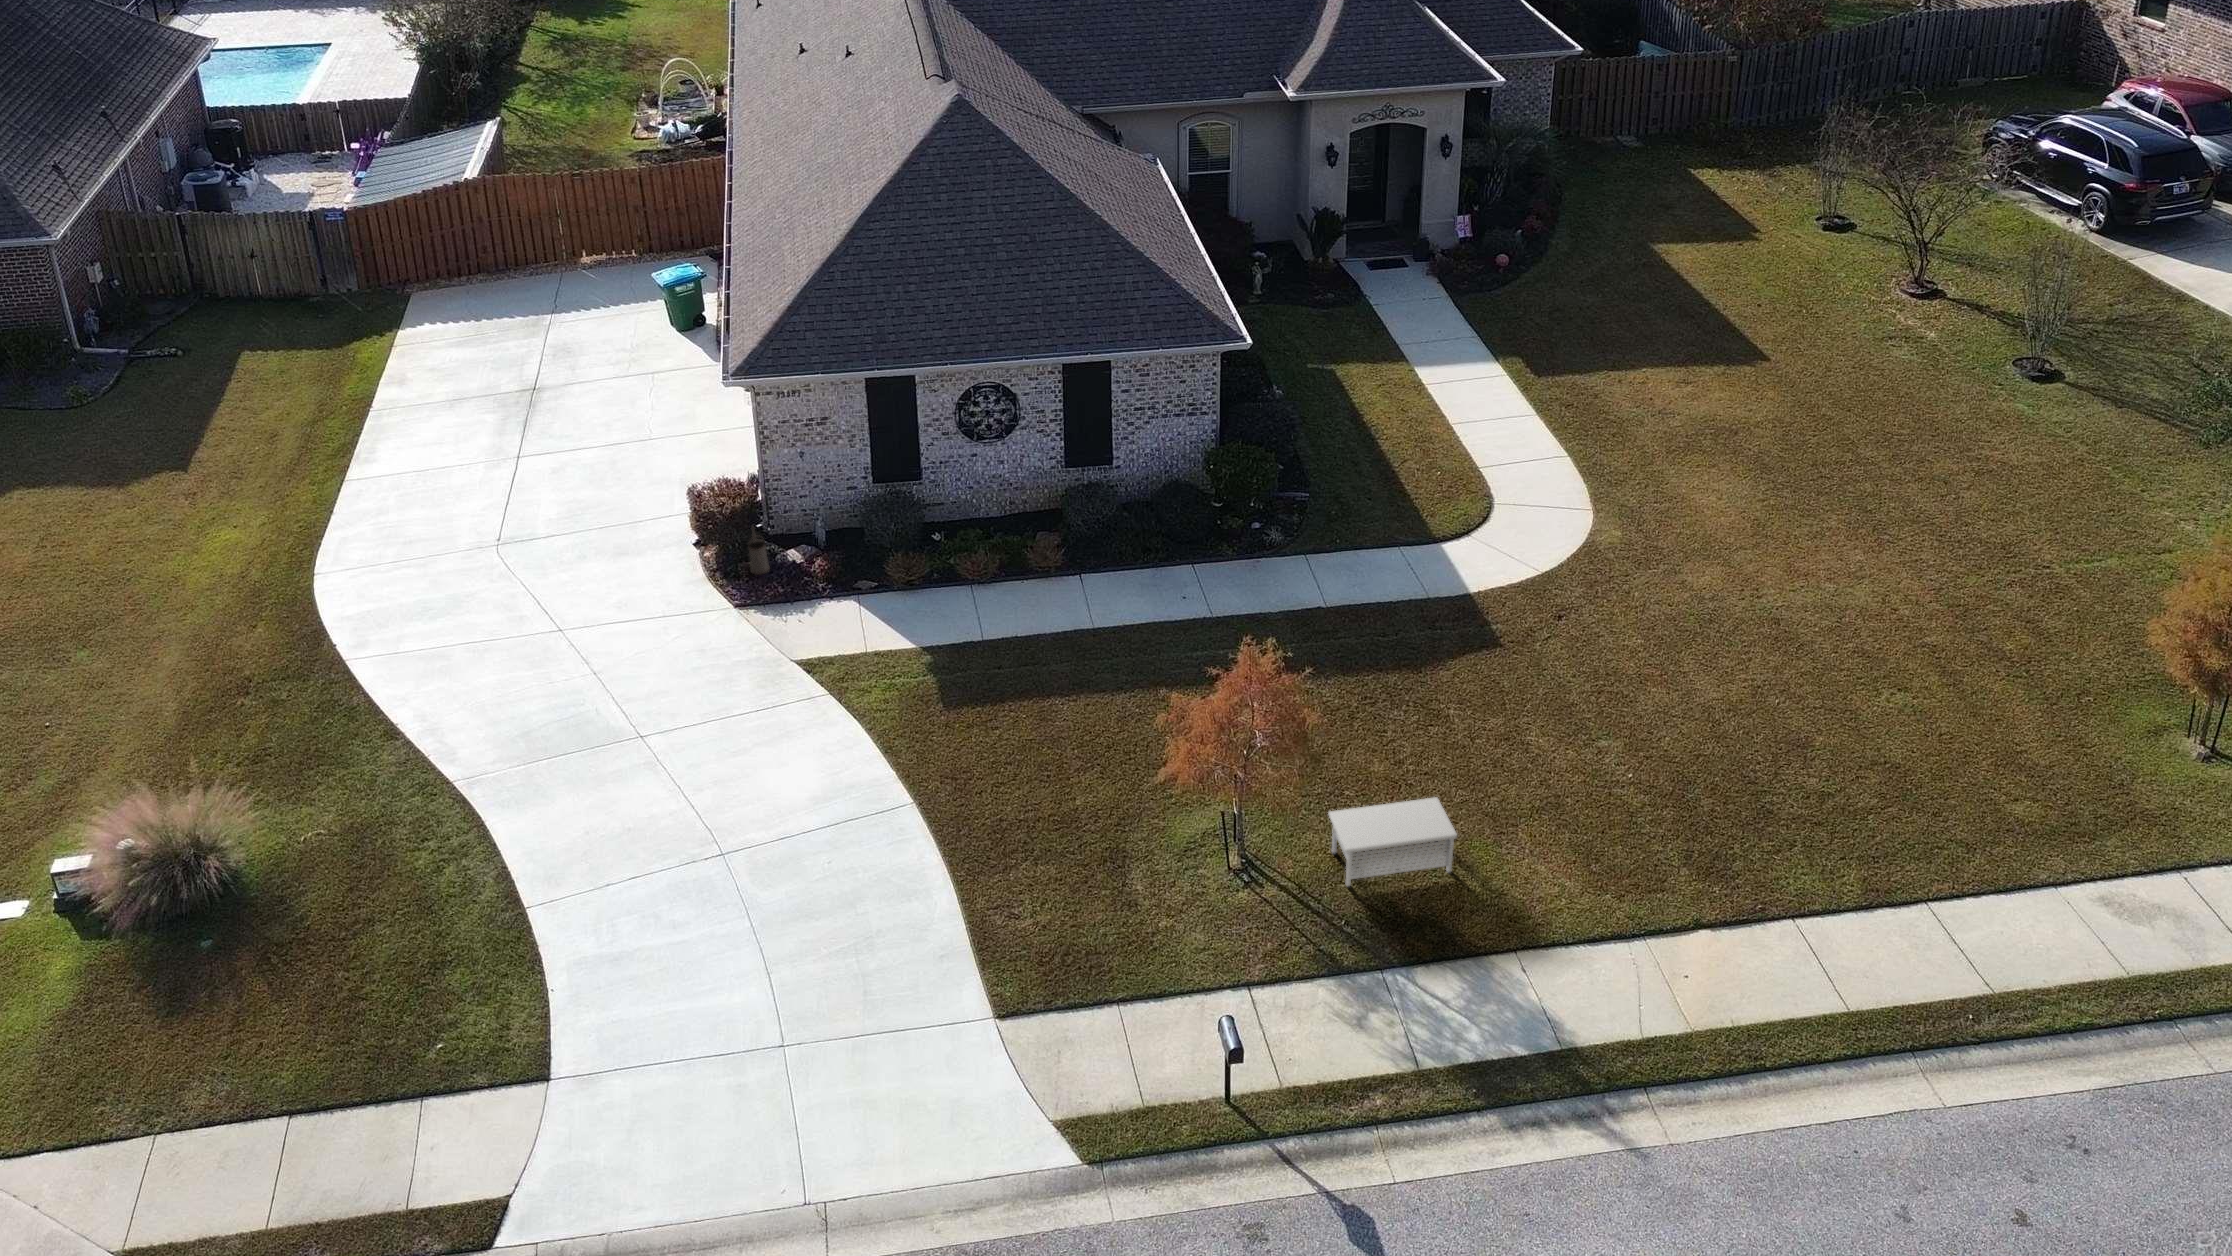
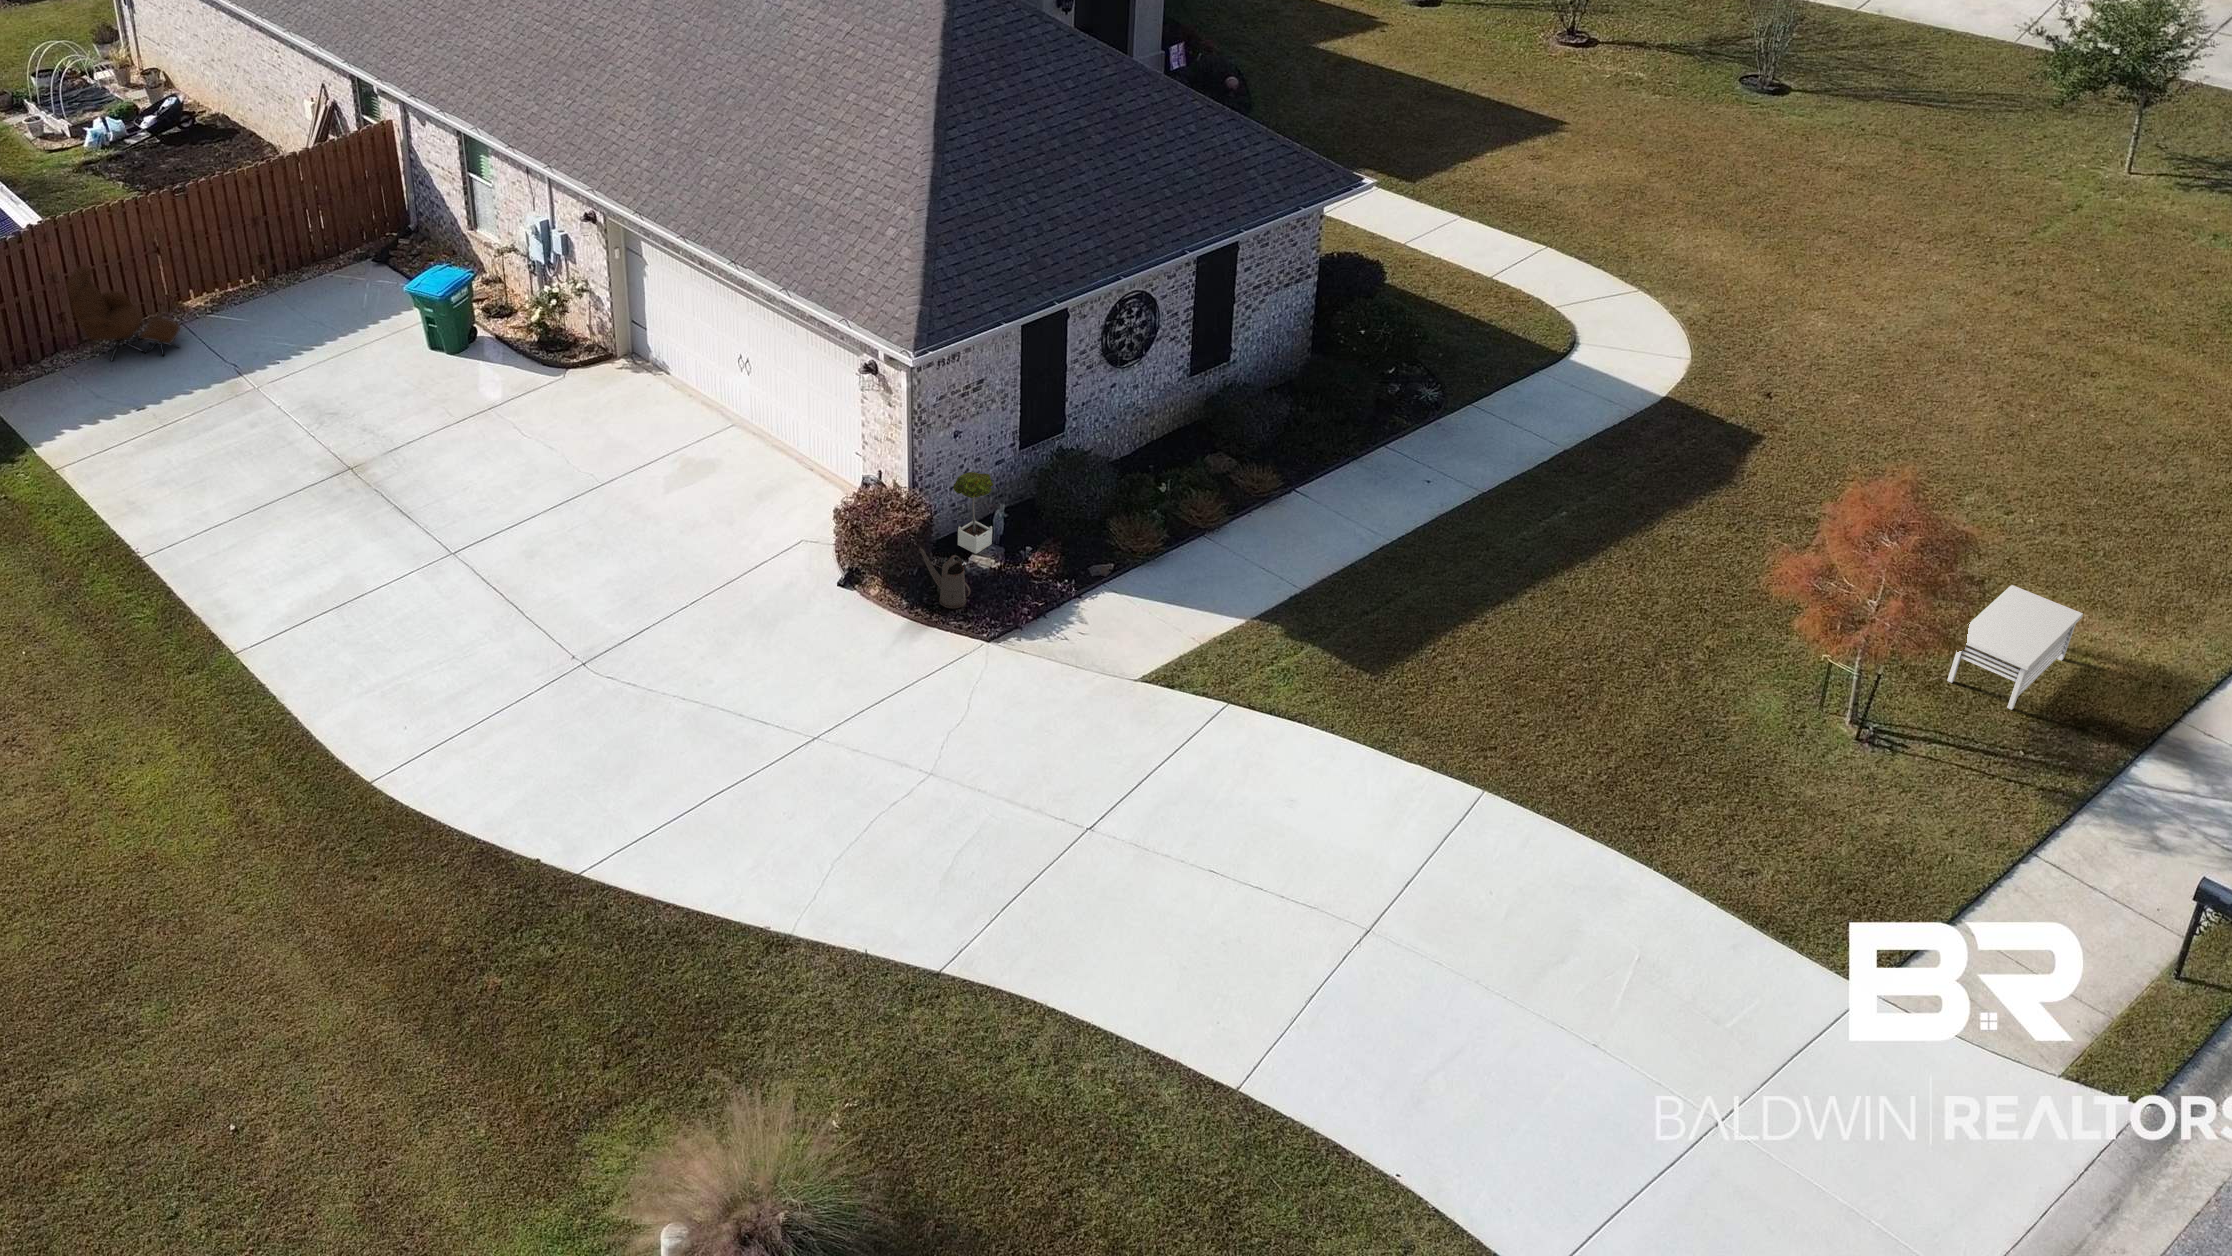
lounge chair: none [487,215,560,288] -> present [66,266,180,360]
potted tree: none [799,483,832,546] -> present [953,472,994,554]

